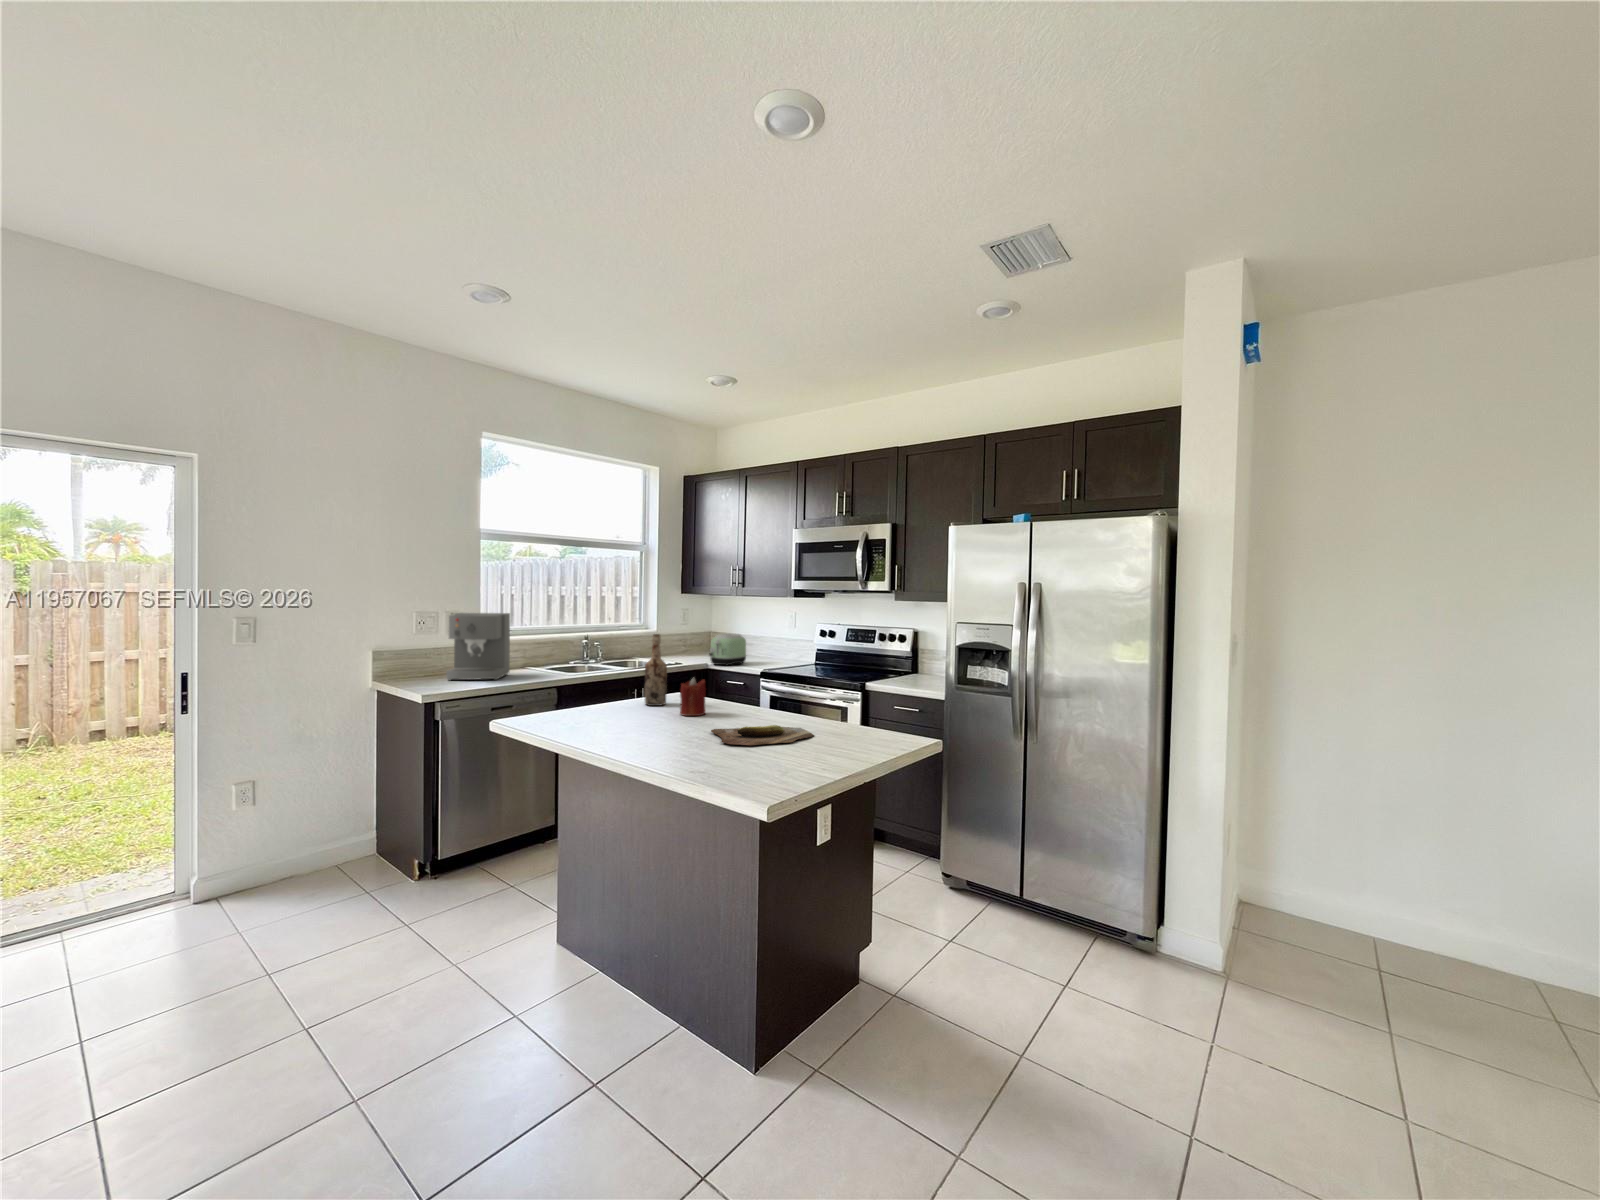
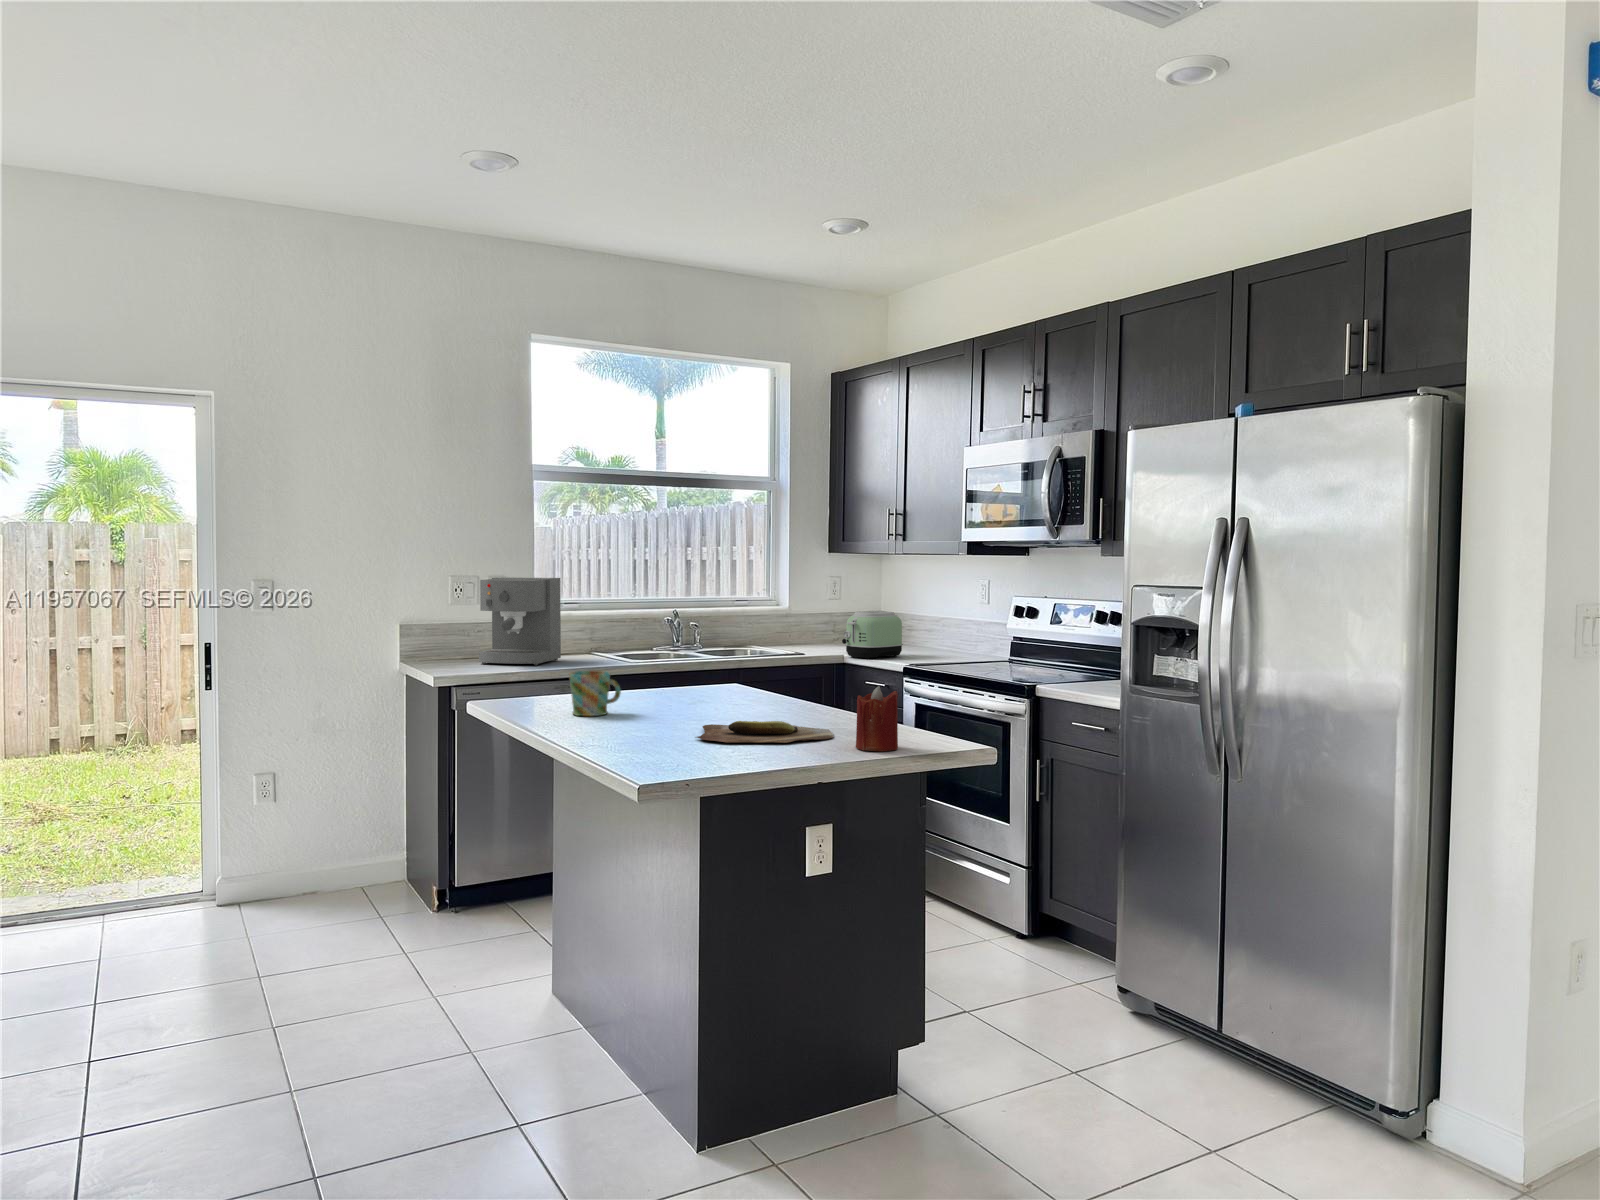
wine bottle: present [645,634,667,706] -> none [673,602,702,699]
candle: present [680,678,706,716] -> present [856,686,898,751]
mug: none [587,690,626,727] -> present [569,671,621,716]

